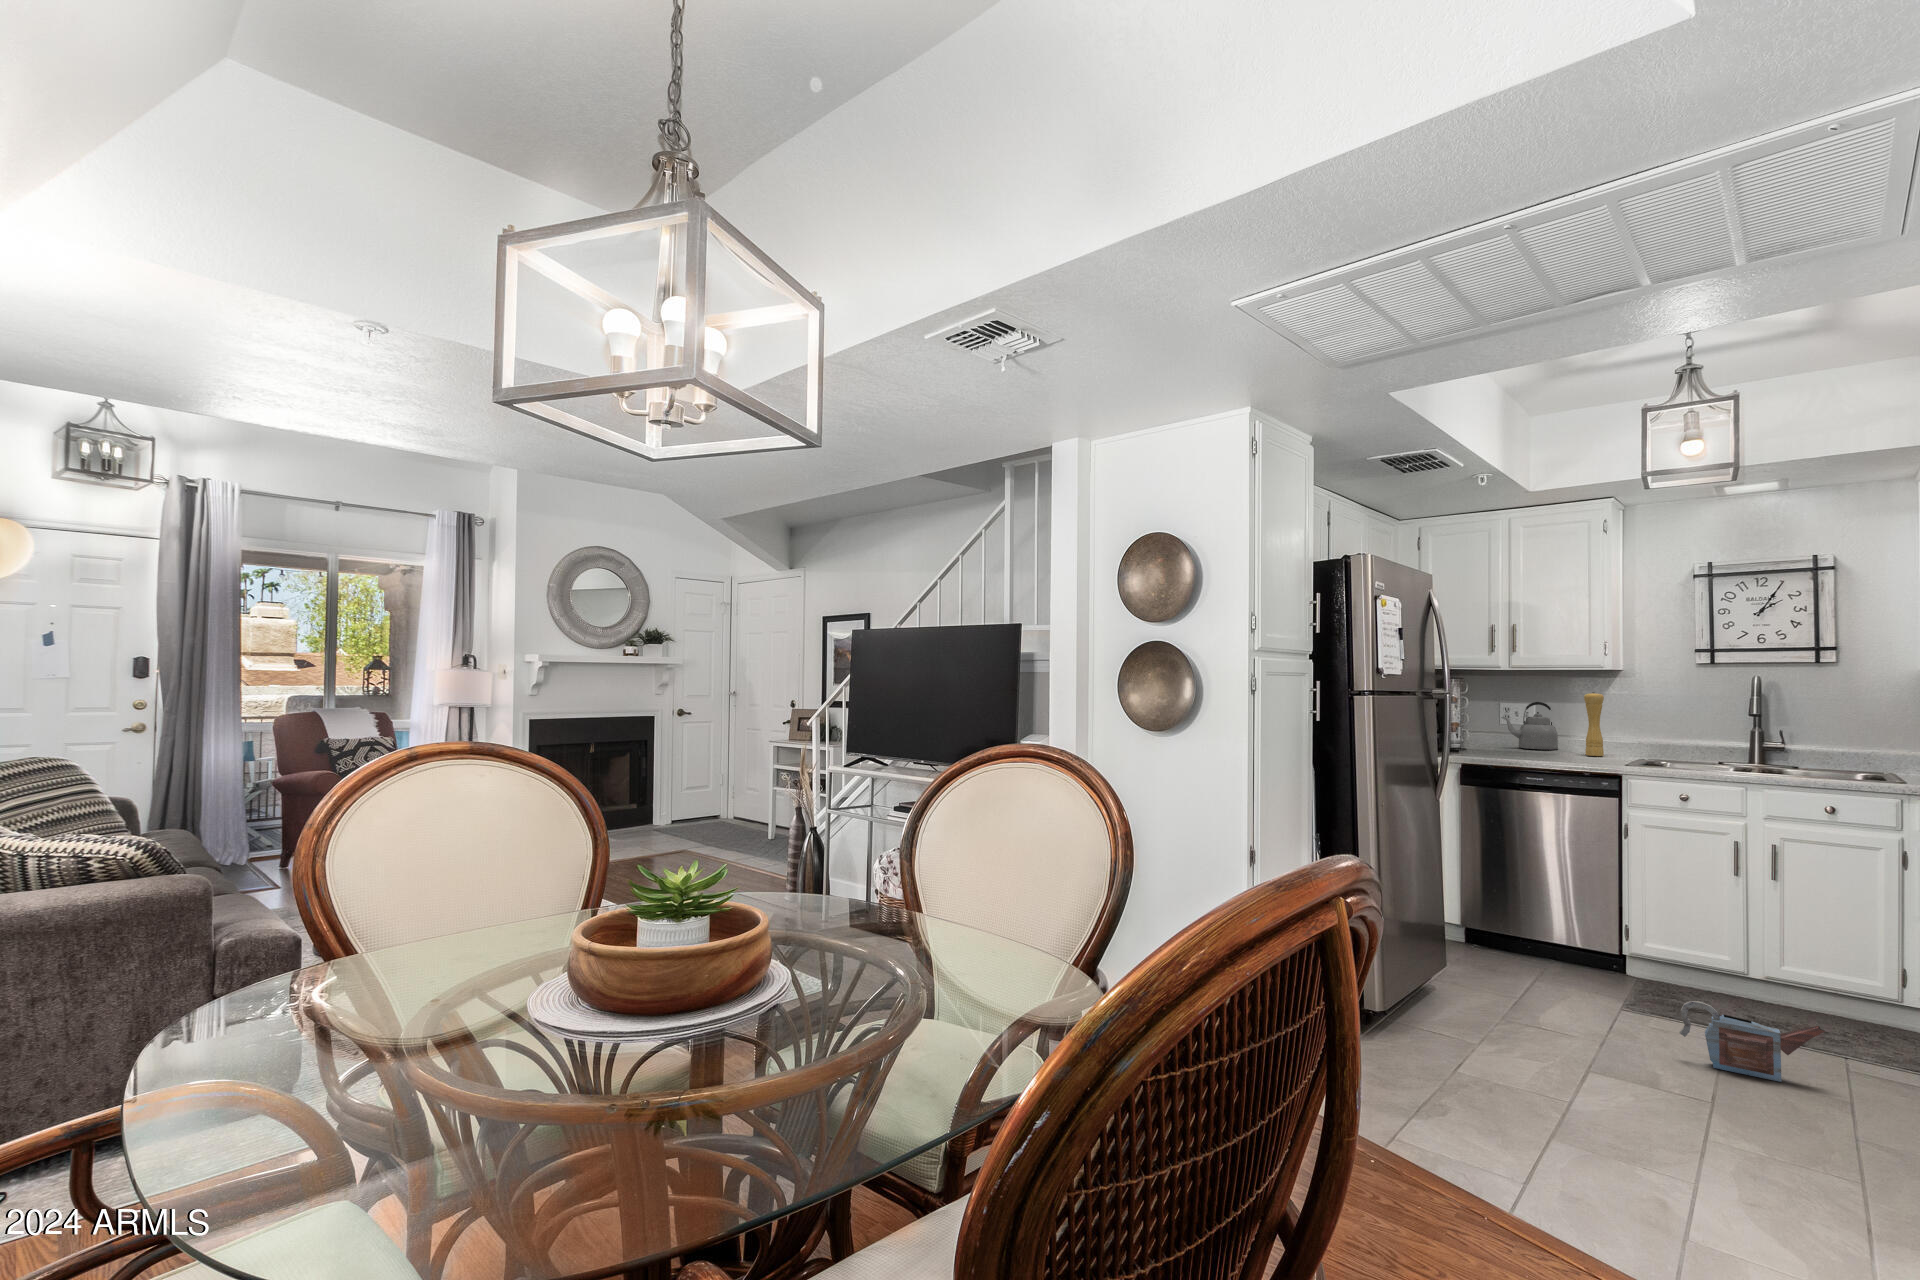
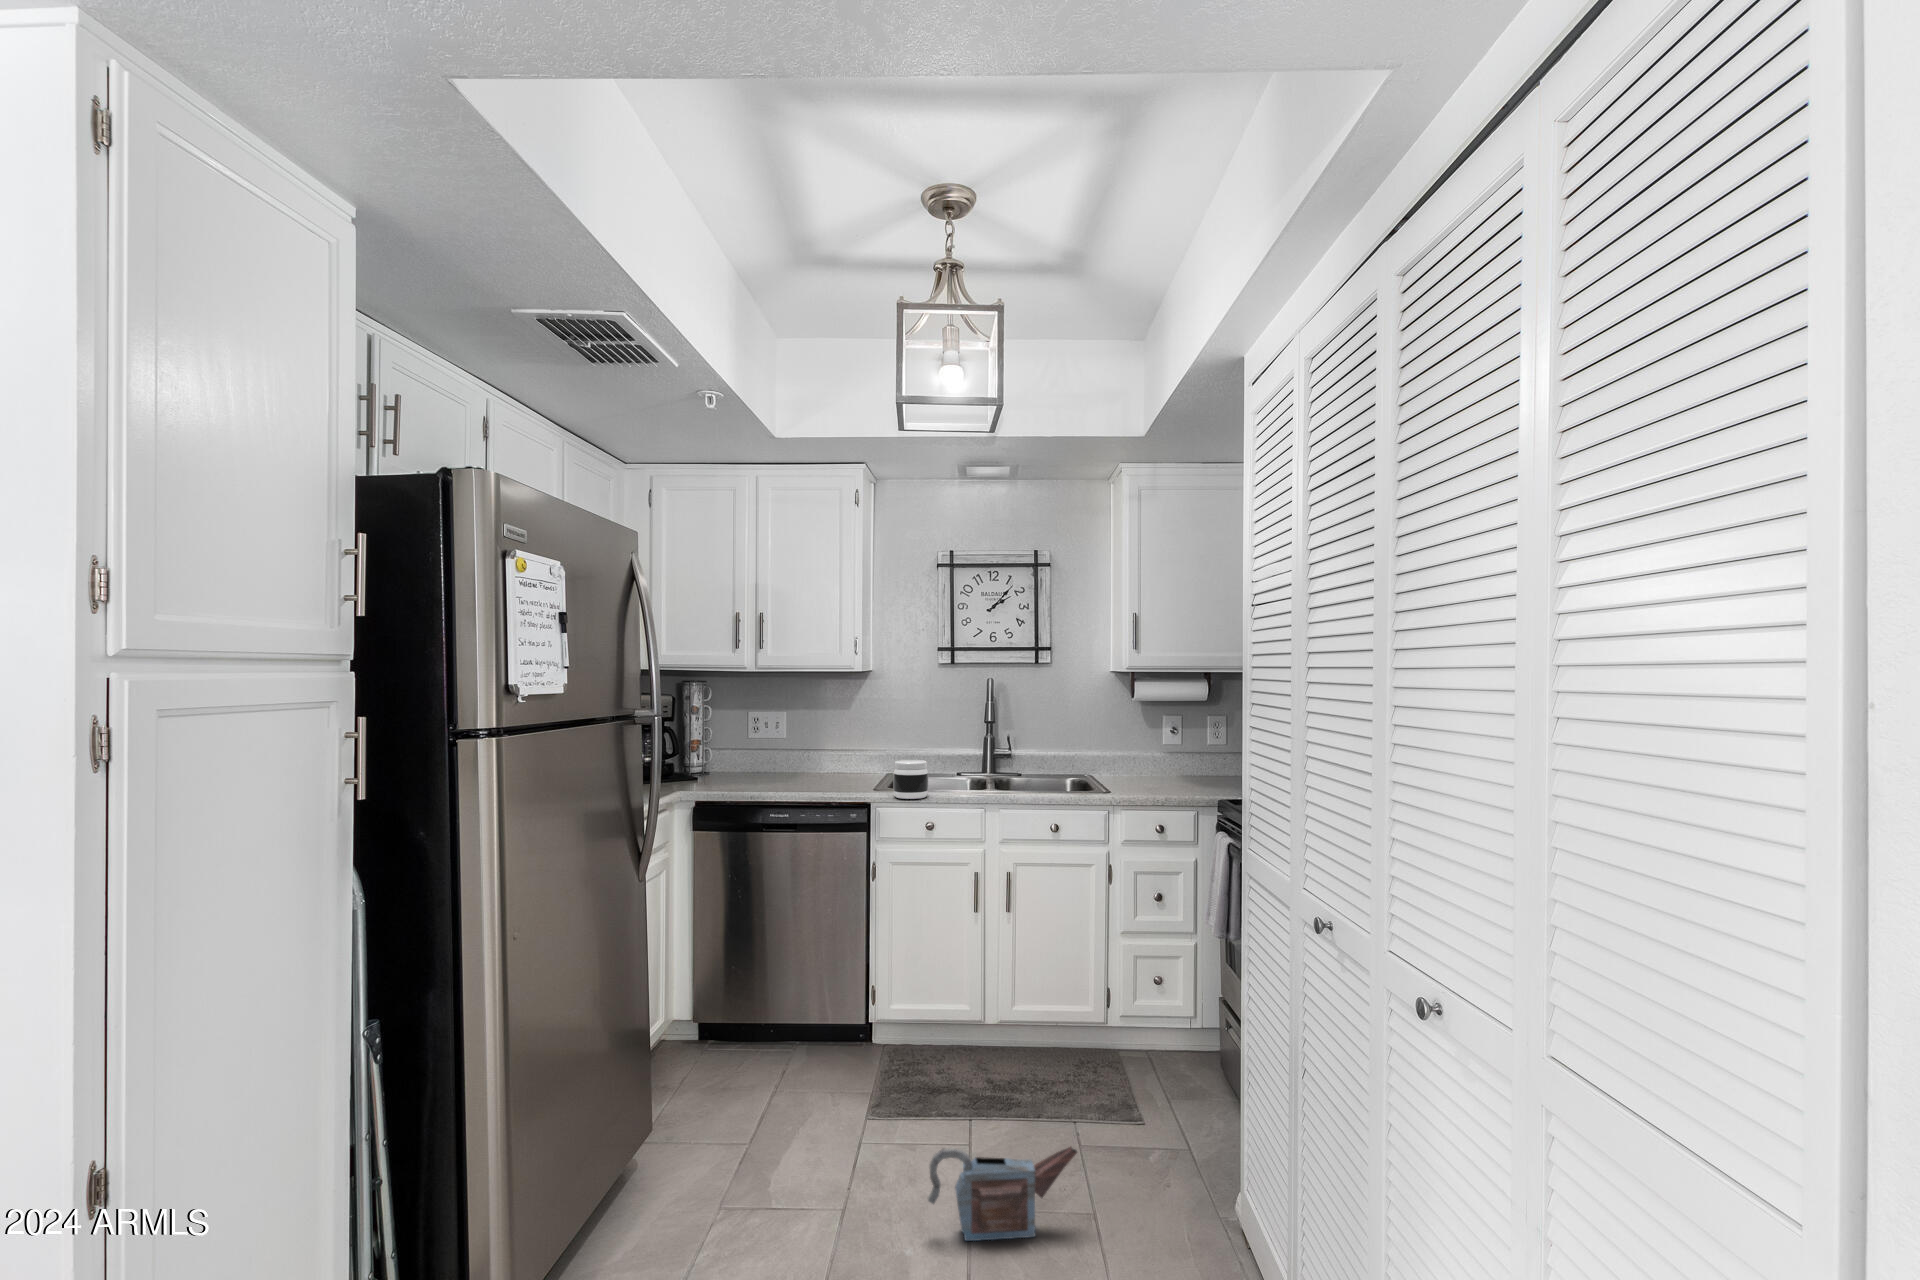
pepper mill: present [1584,692,1604,756] -> none [835,697,854,773]
kettle: present [1501,702,1558,750] -> none [750,708,810,766]
jar: none [1646,742,1682,774] -> present [893,760,928,799]

